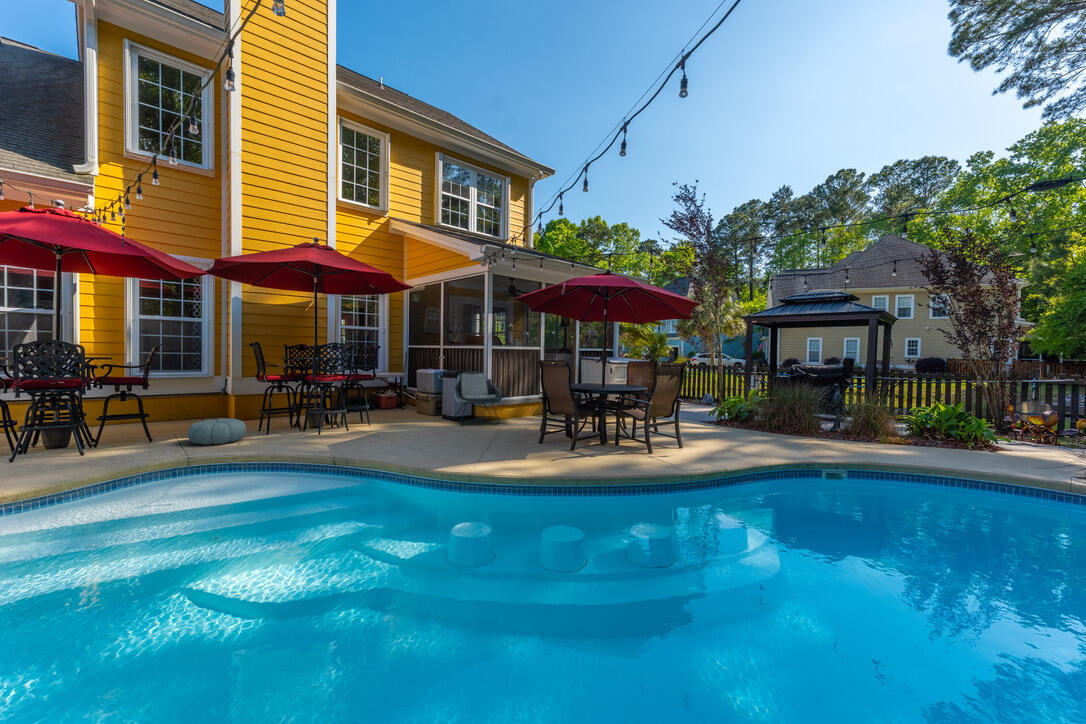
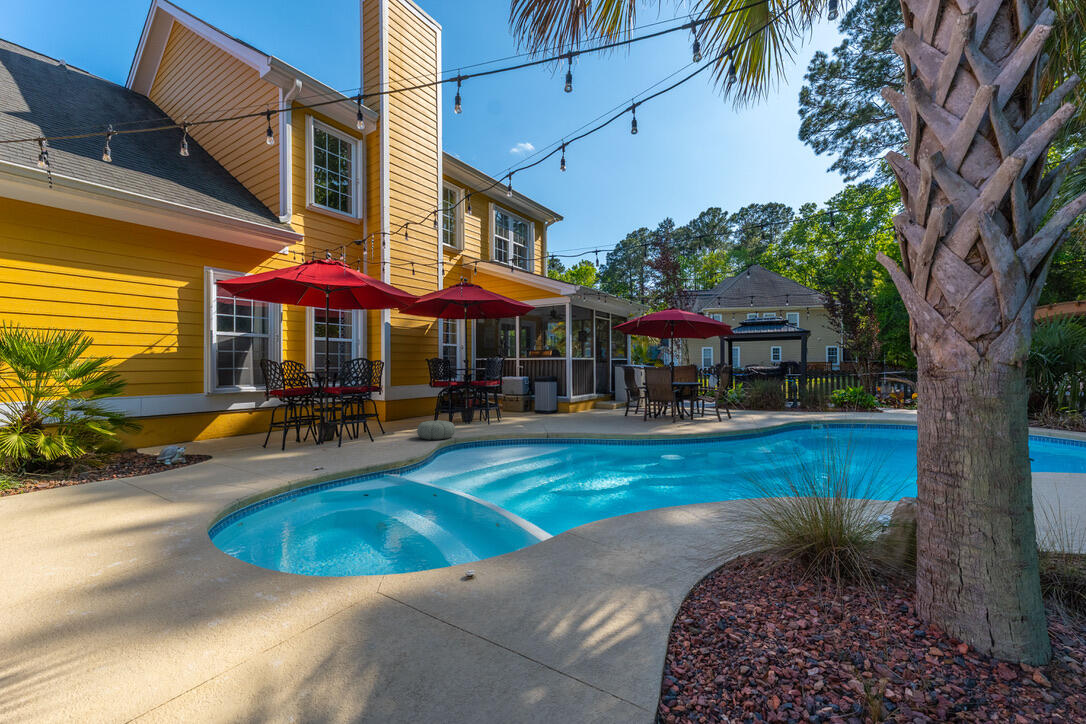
lounge chair: present [454,372,502,426] -> none [548,380,591,422]

